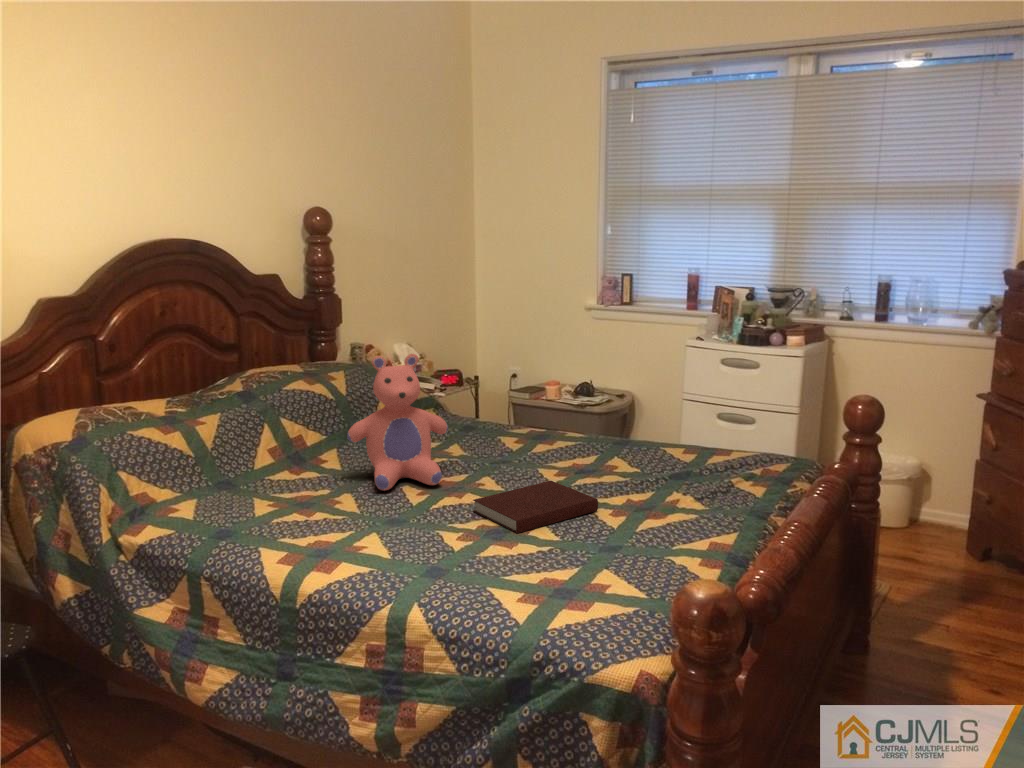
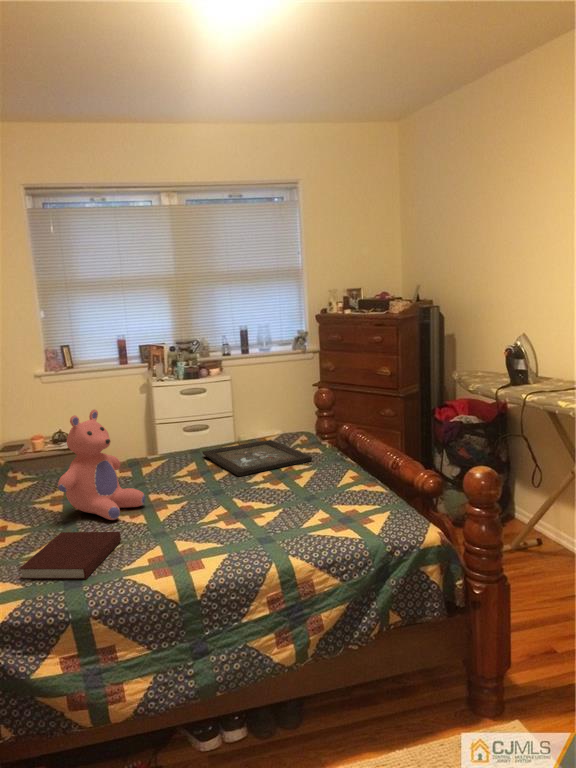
tray: none [592,445,734,501] -> present [202,440,312,476]
notebook: present [473,481,598,533] -> present [19,532,121,579]

